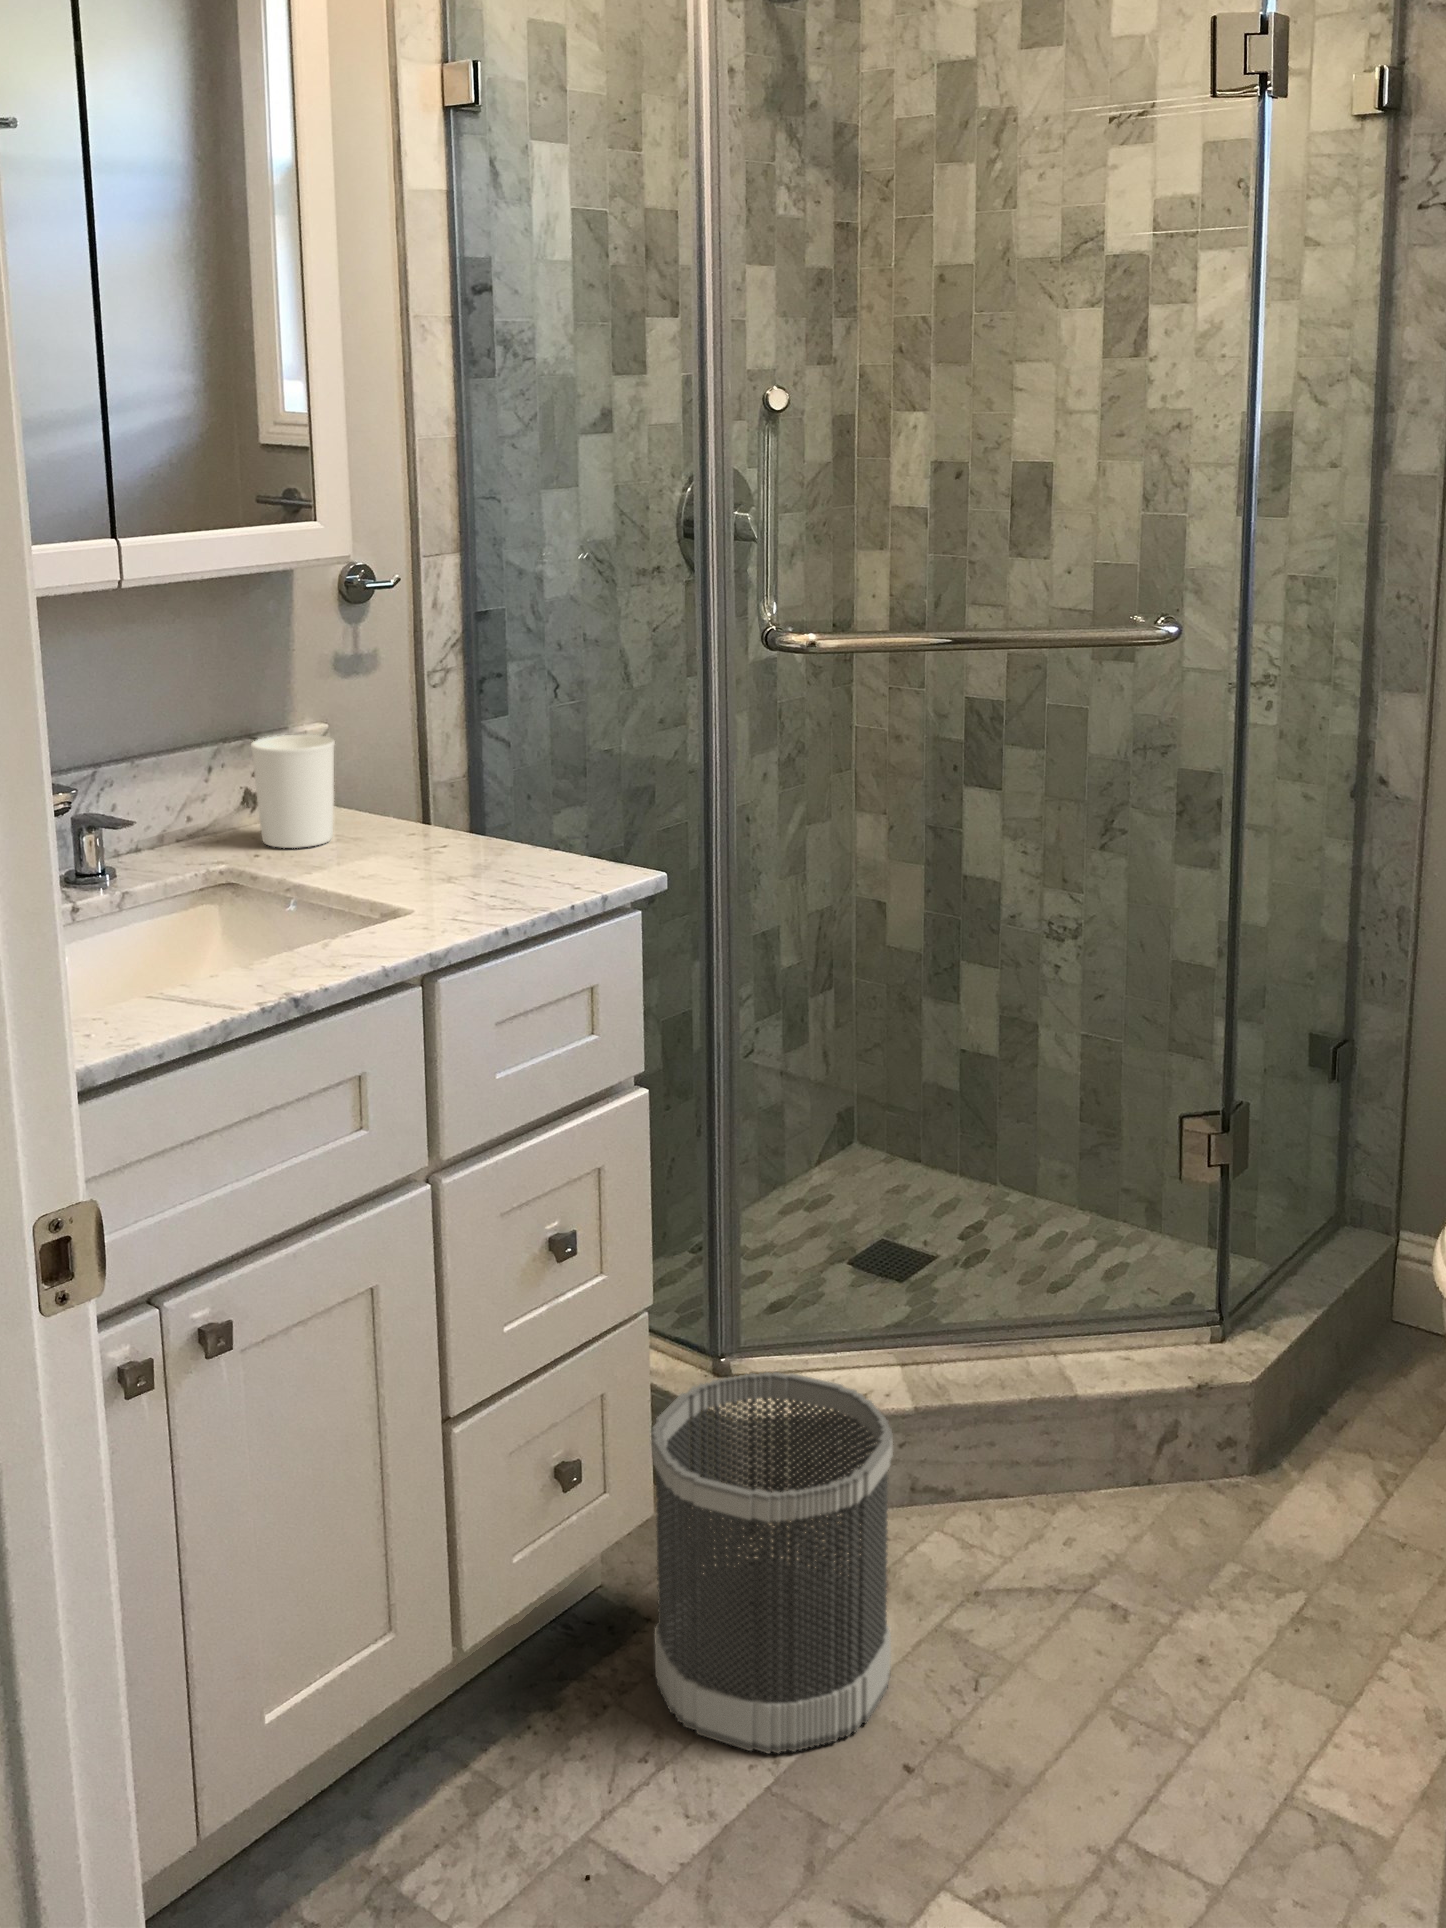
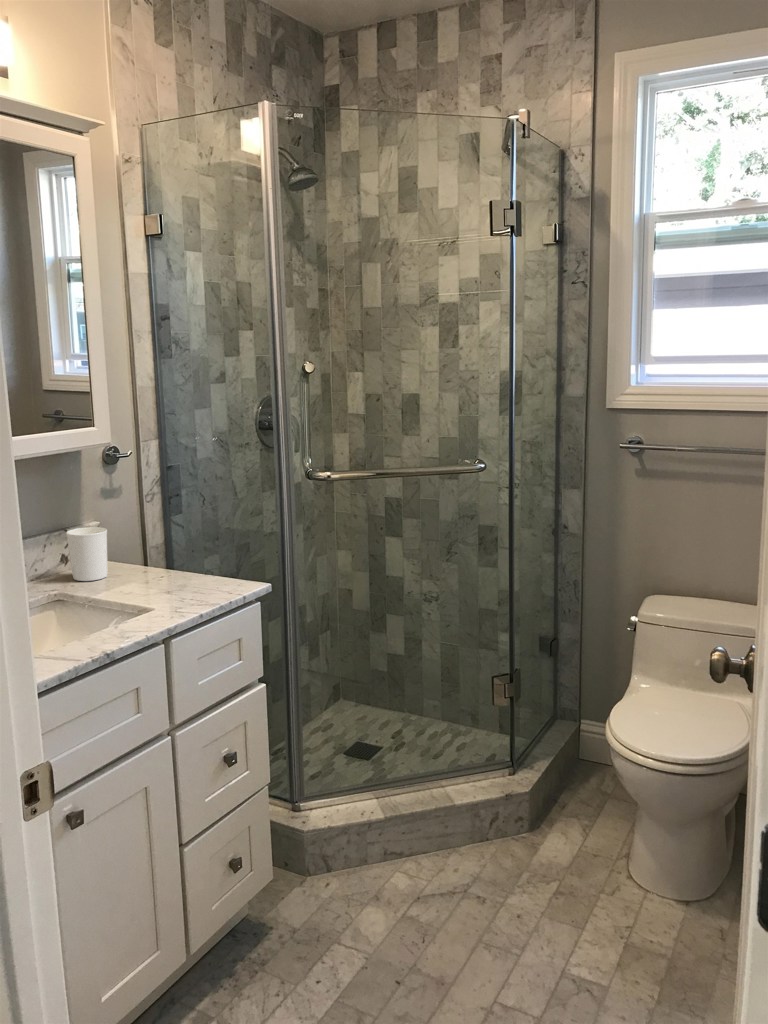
wastebasket: present [651,1372,893,1753] -> none [274,808,386,985]

